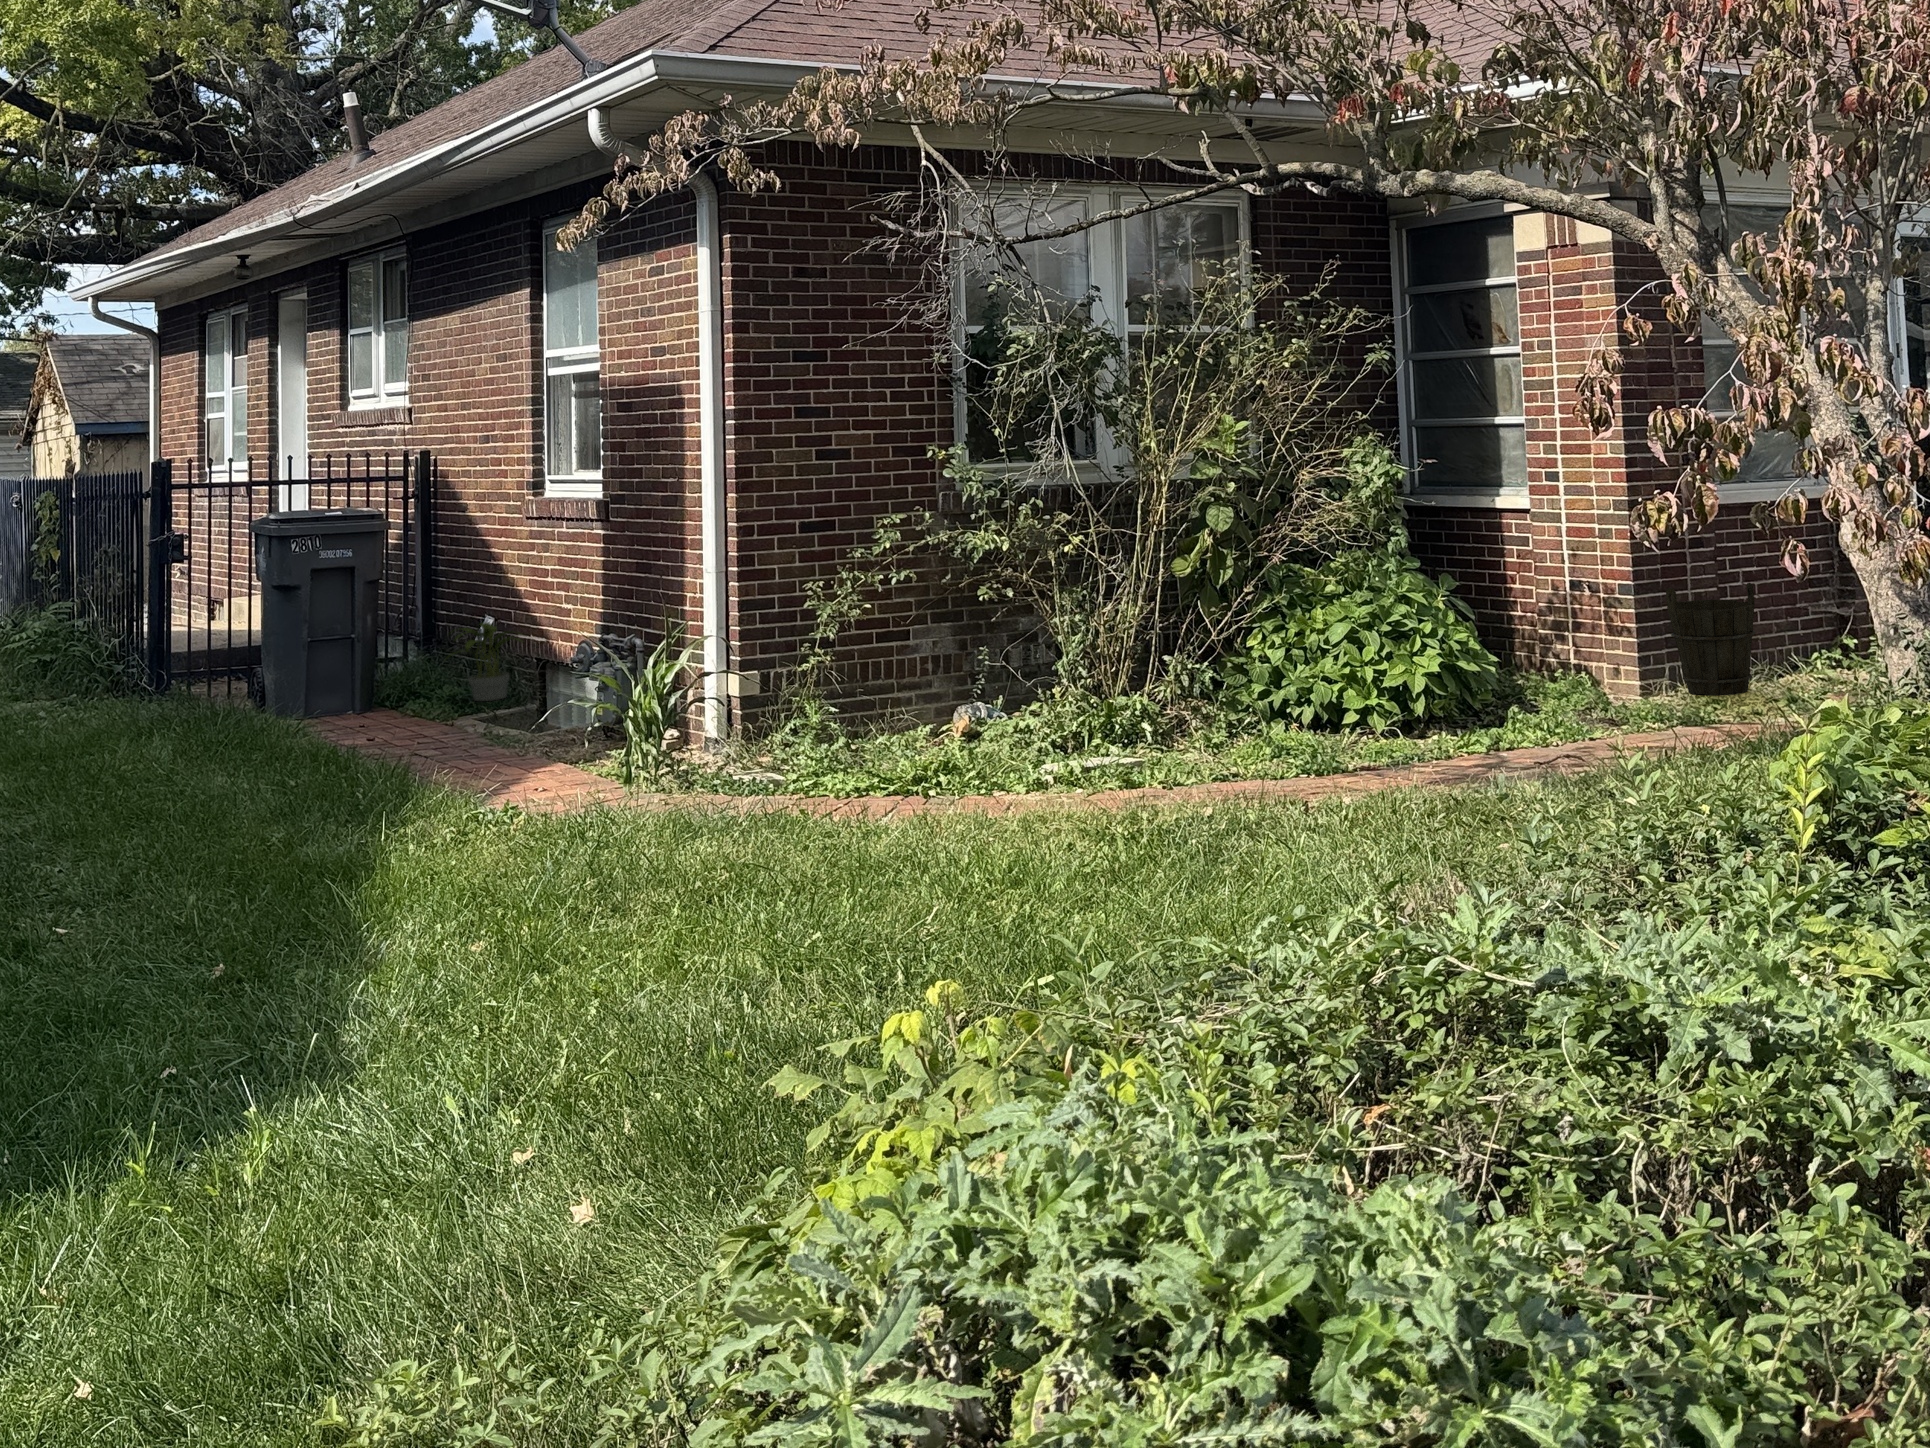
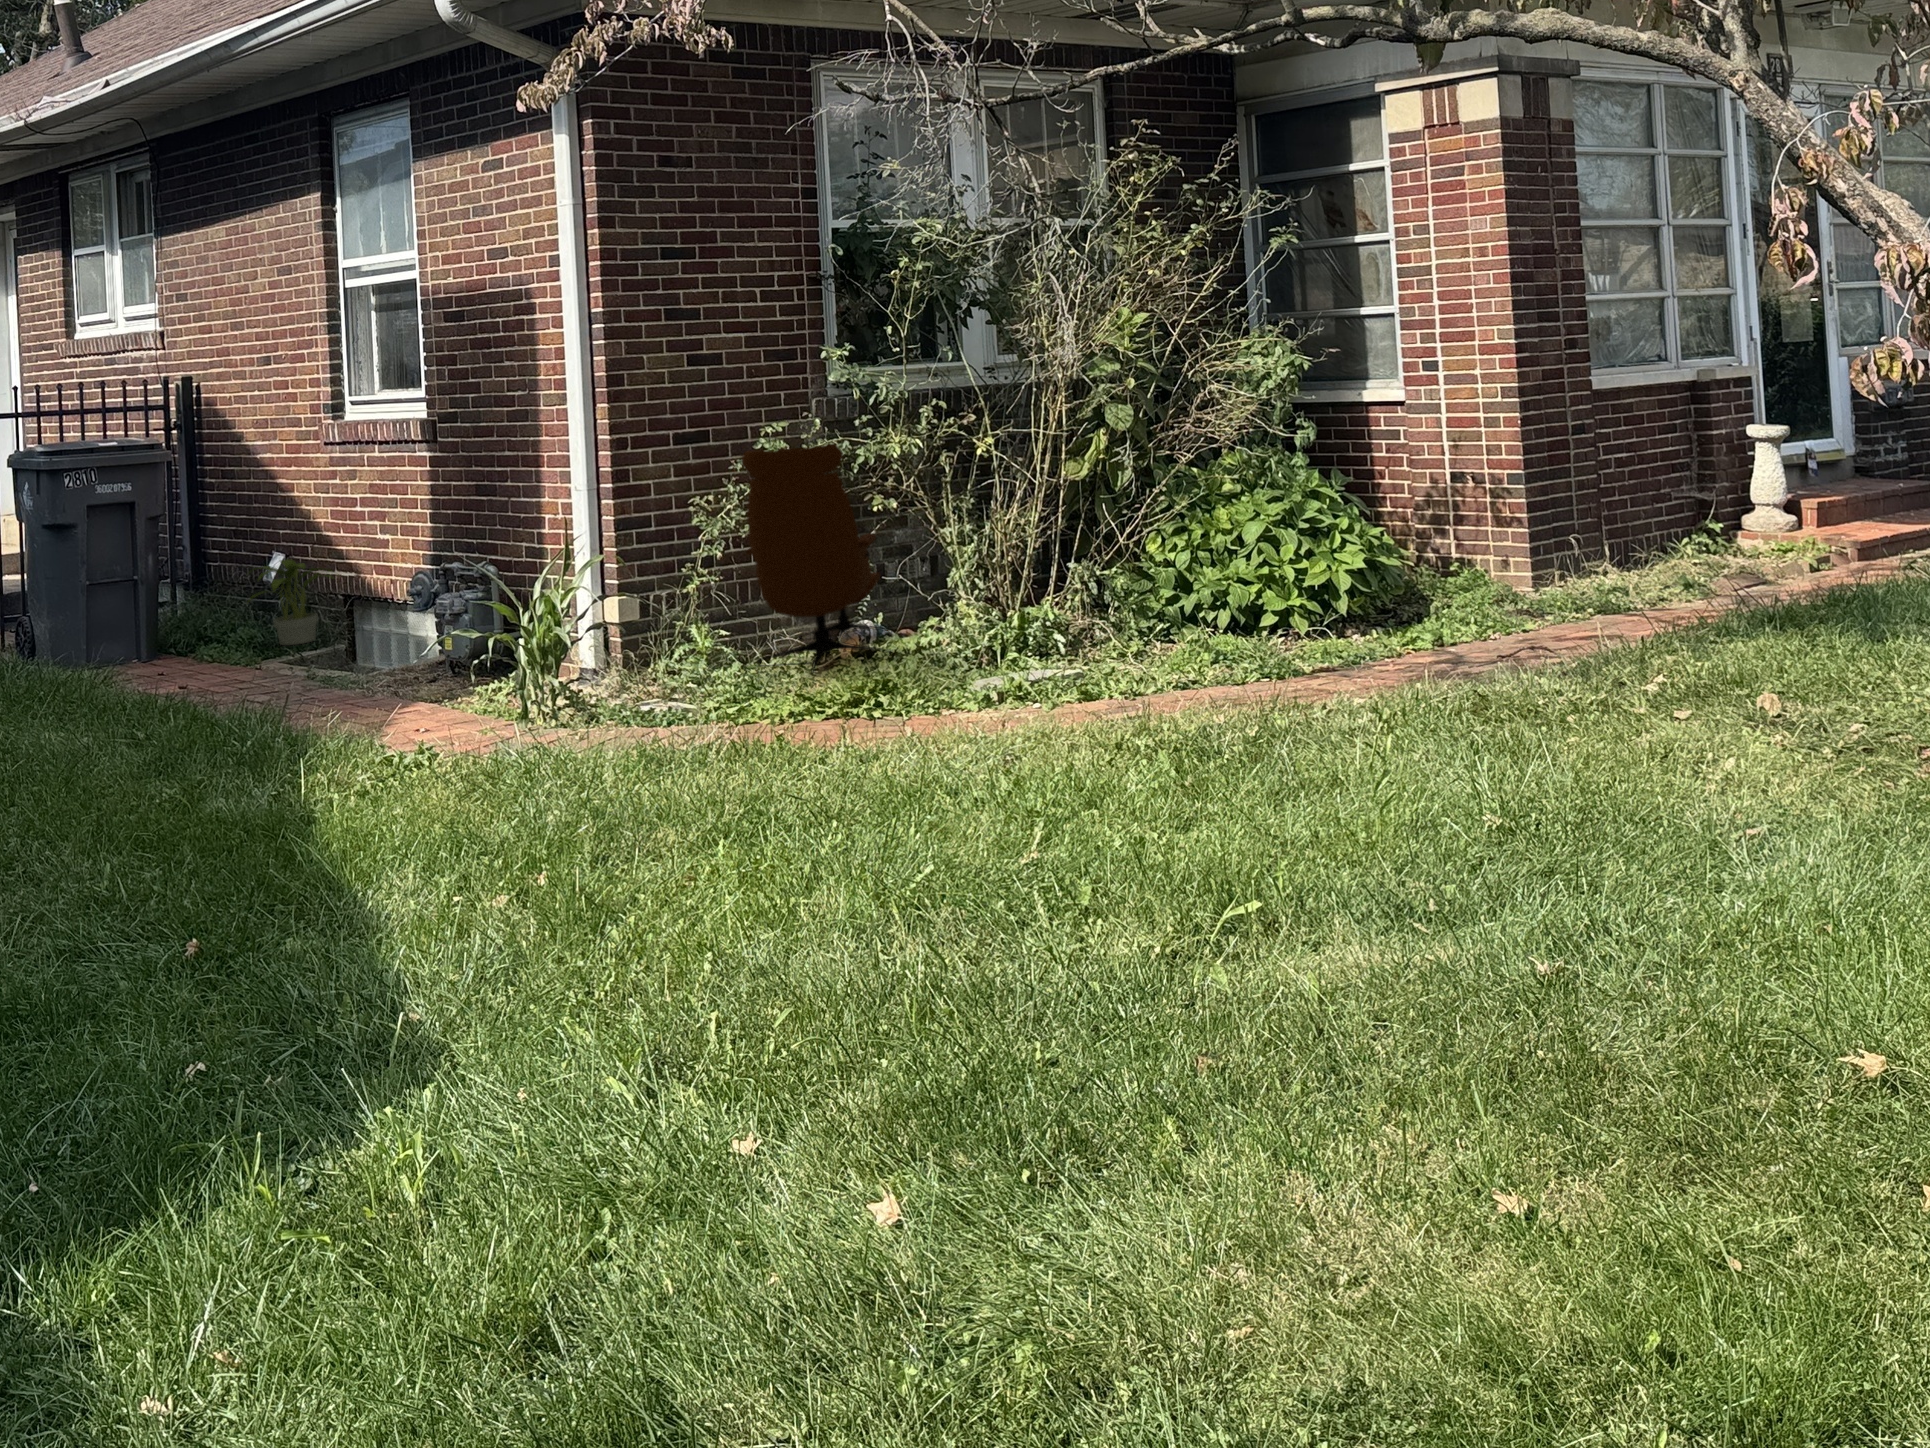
lounge chair: none [841,537,999,750] -> present [741,444,892,674]
bucket: present [1666,583,1756,696] -> none [1557,465,1648,582]

